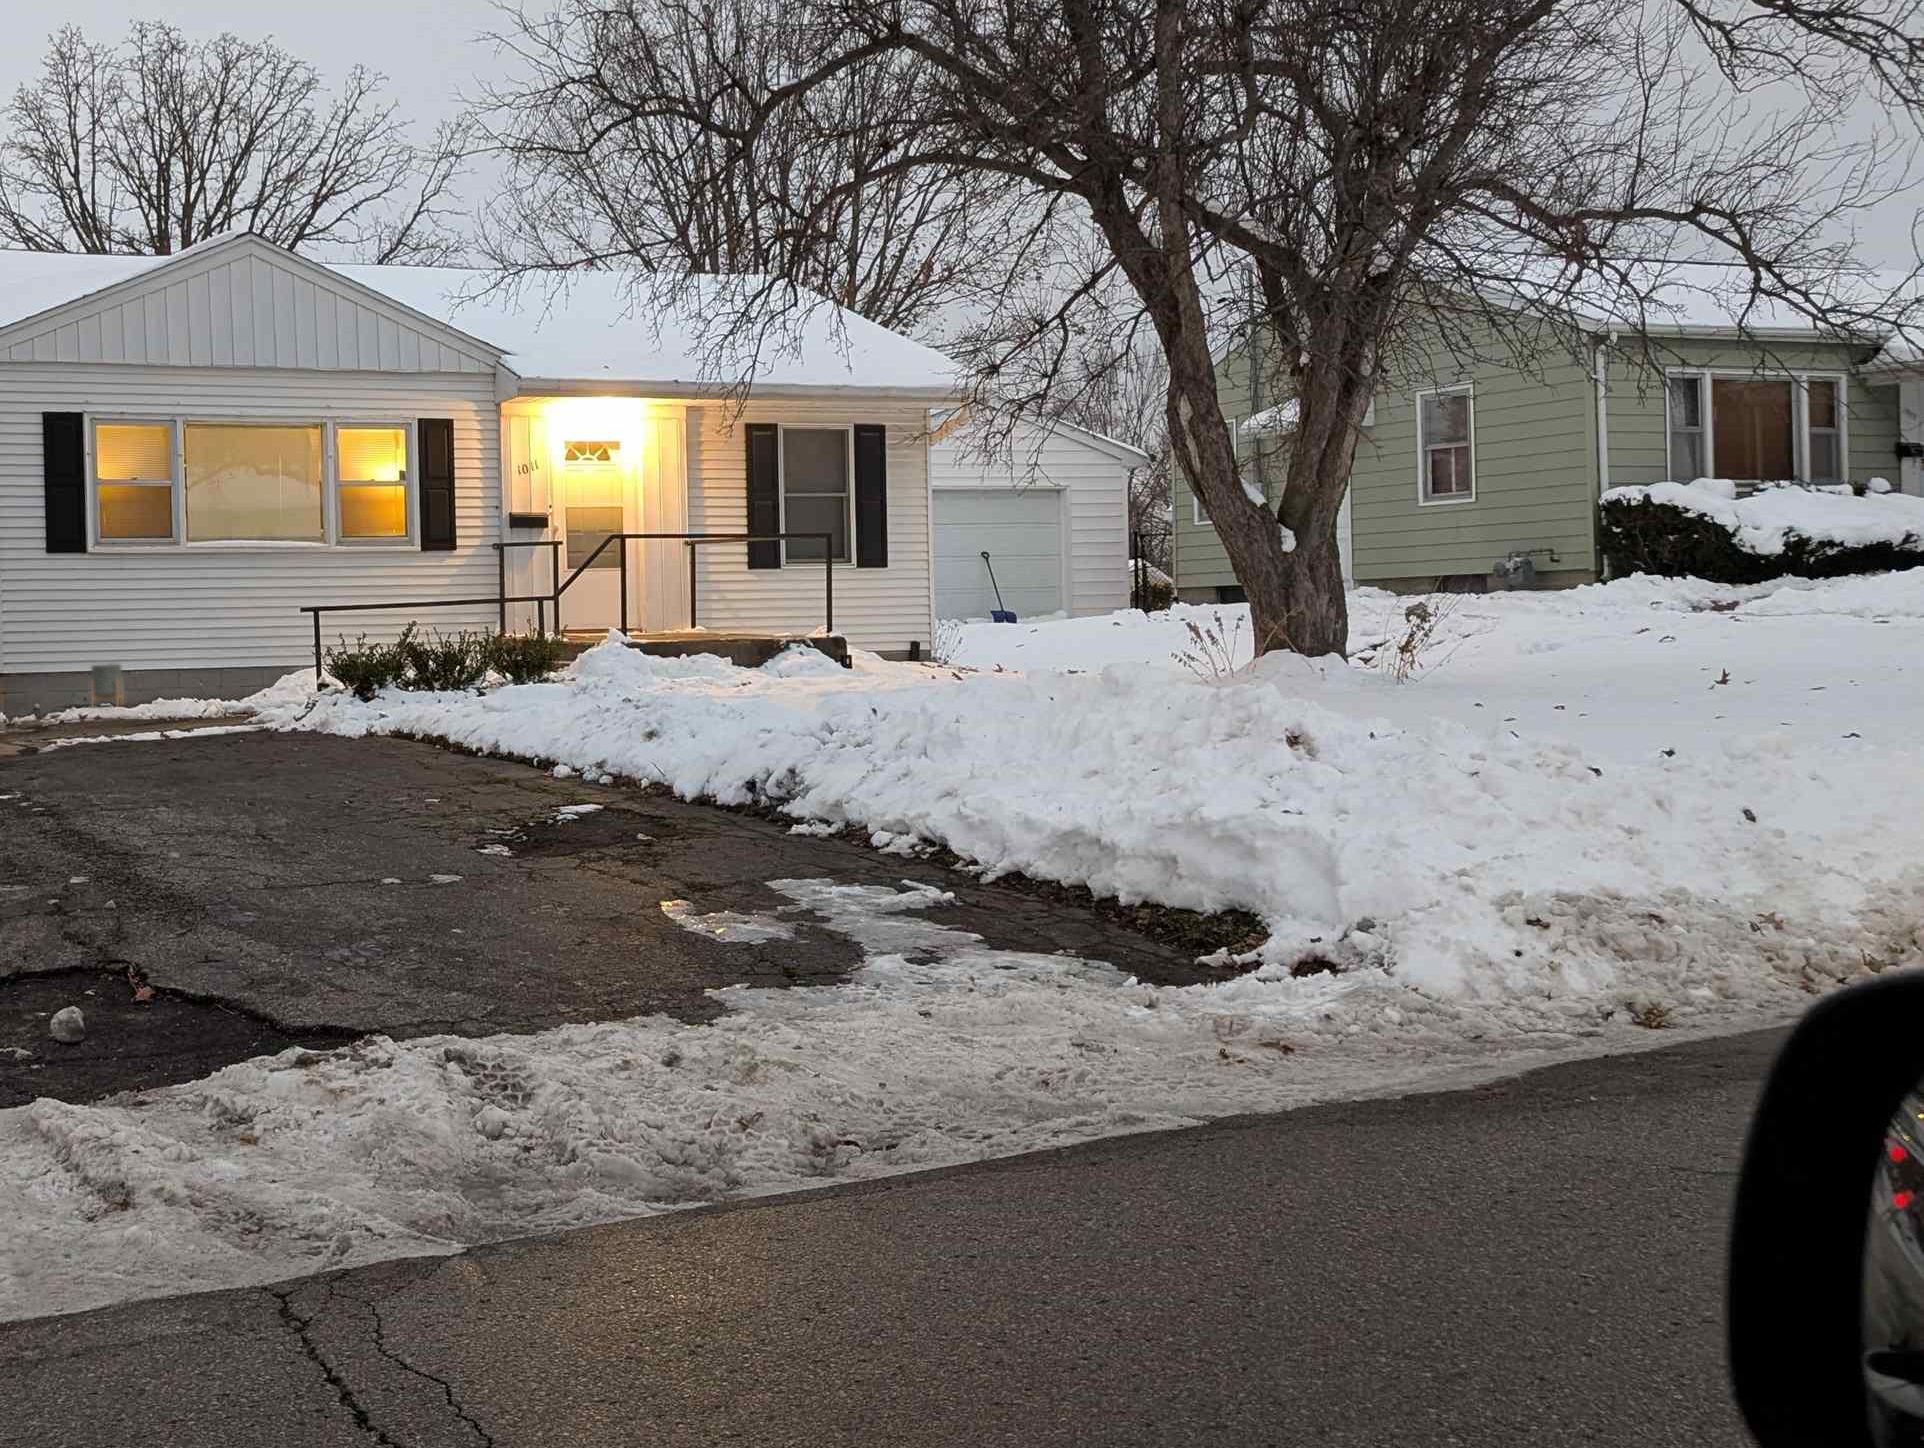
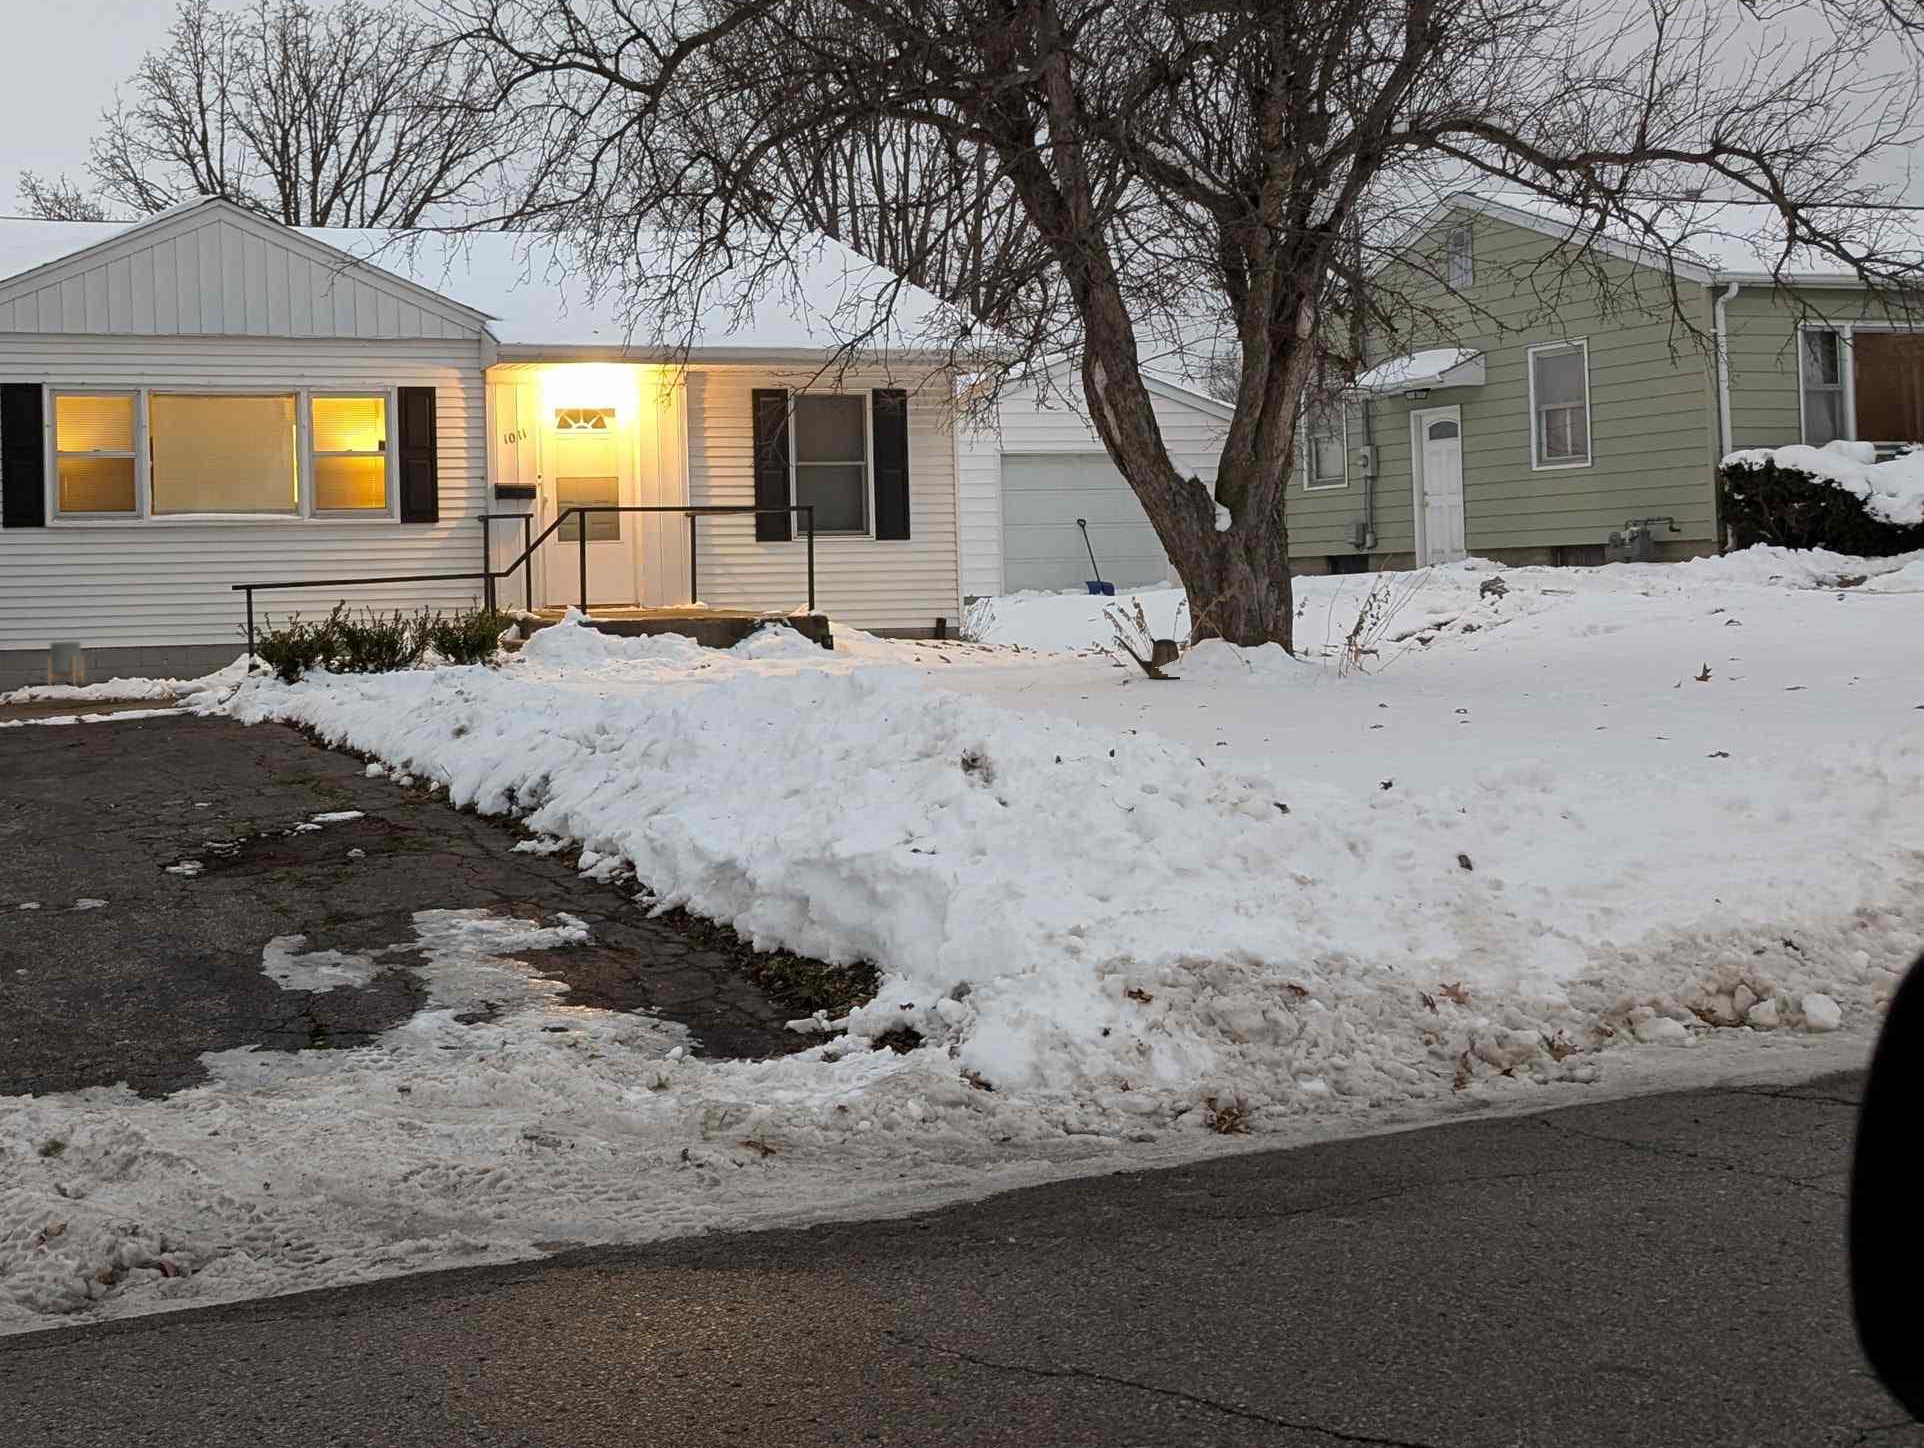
watering can: none [1178,649,1250,687] -> present [1113,635,1192,678]

